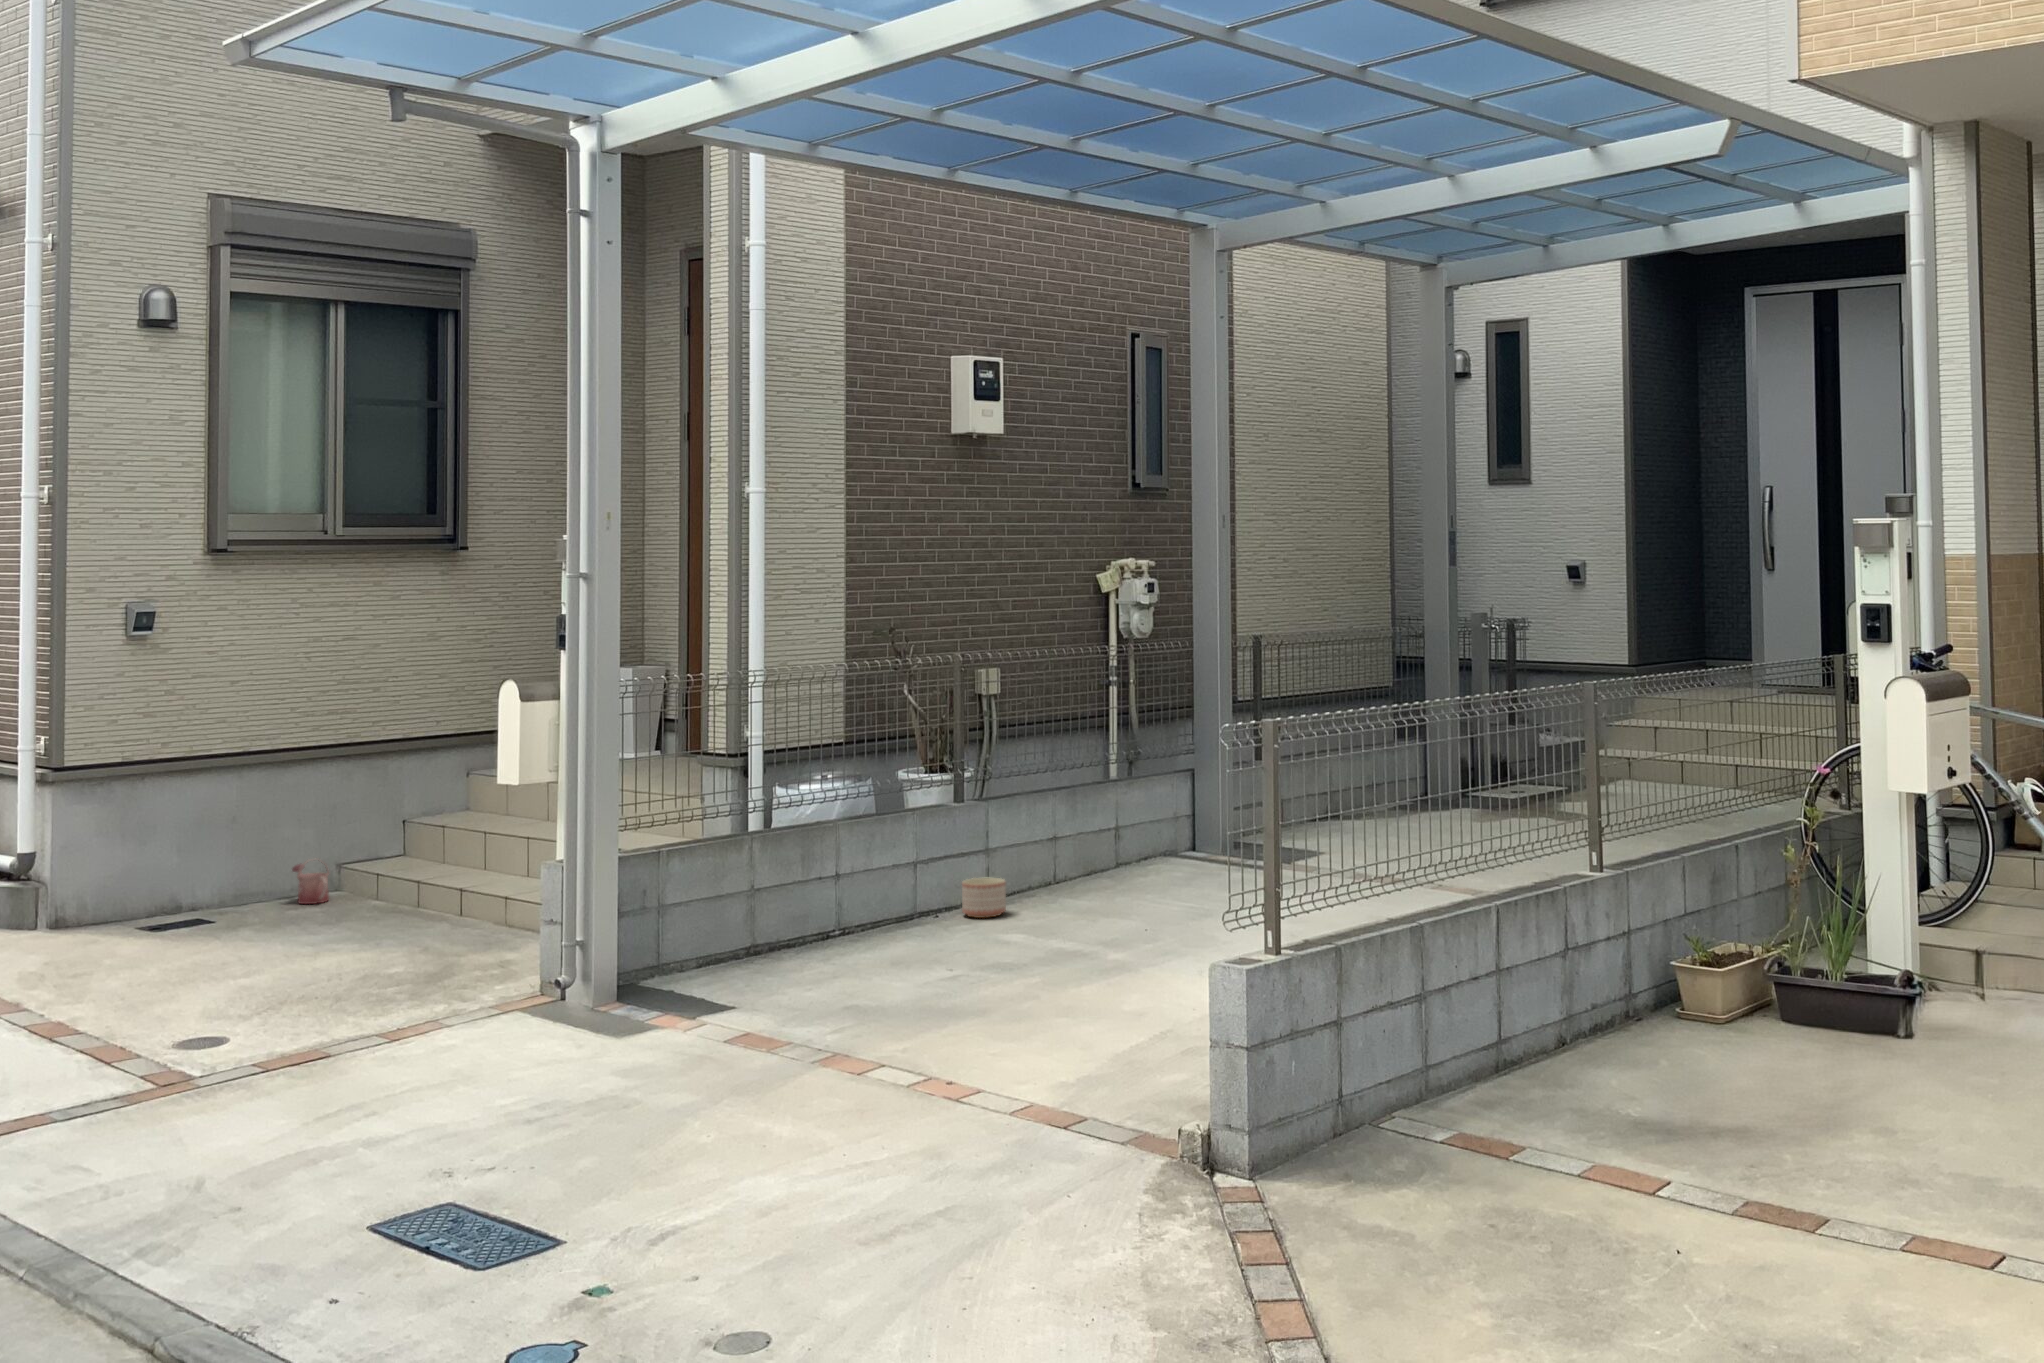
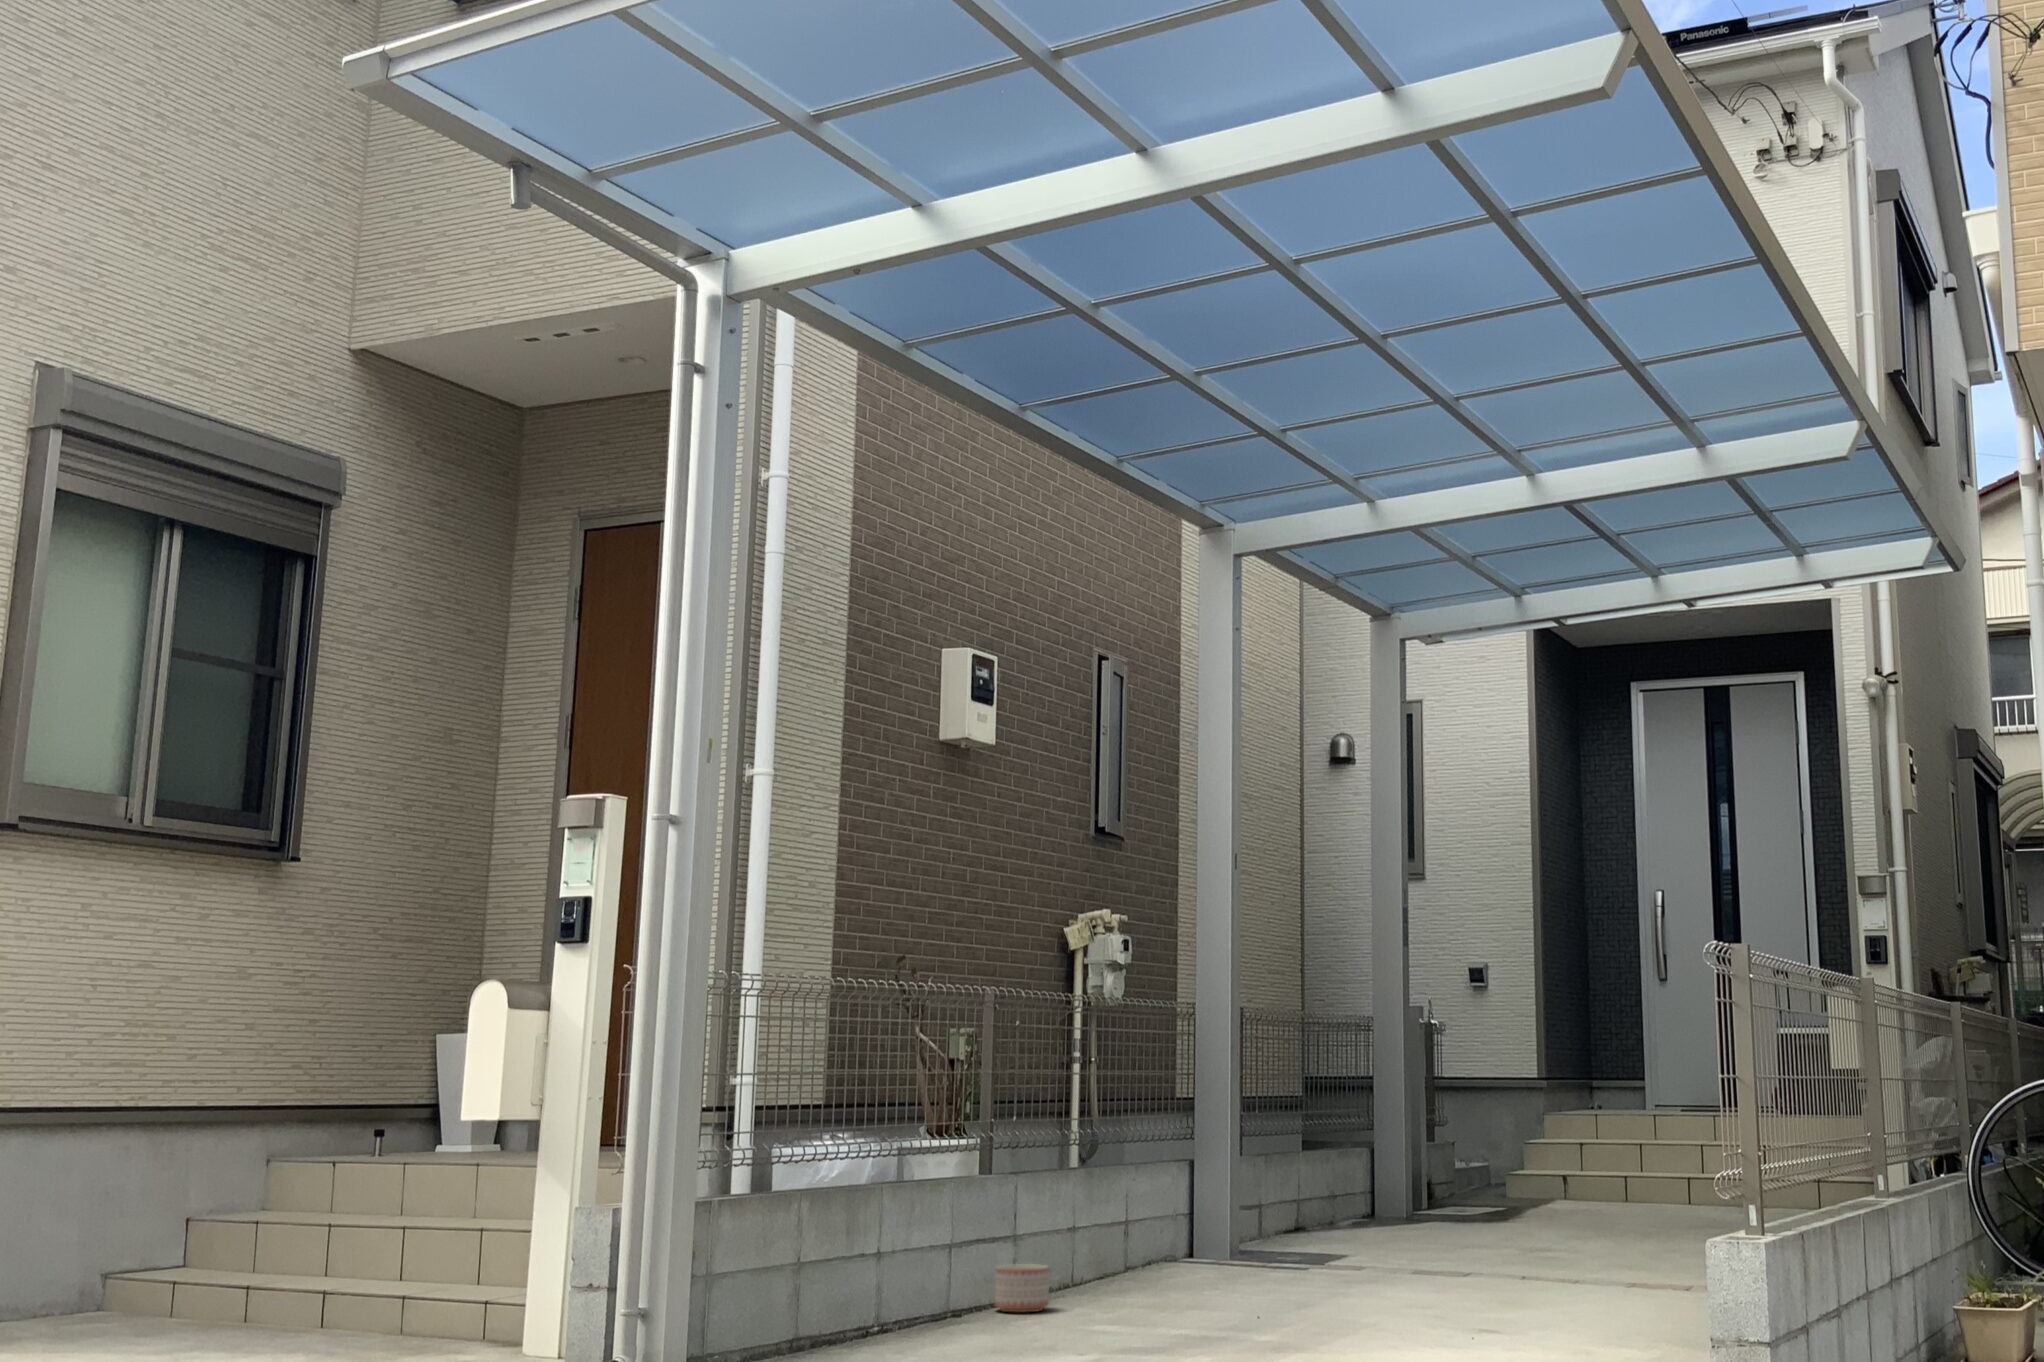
watering can: present [292,862,329,904] -> none [31,1255,95,1319]

